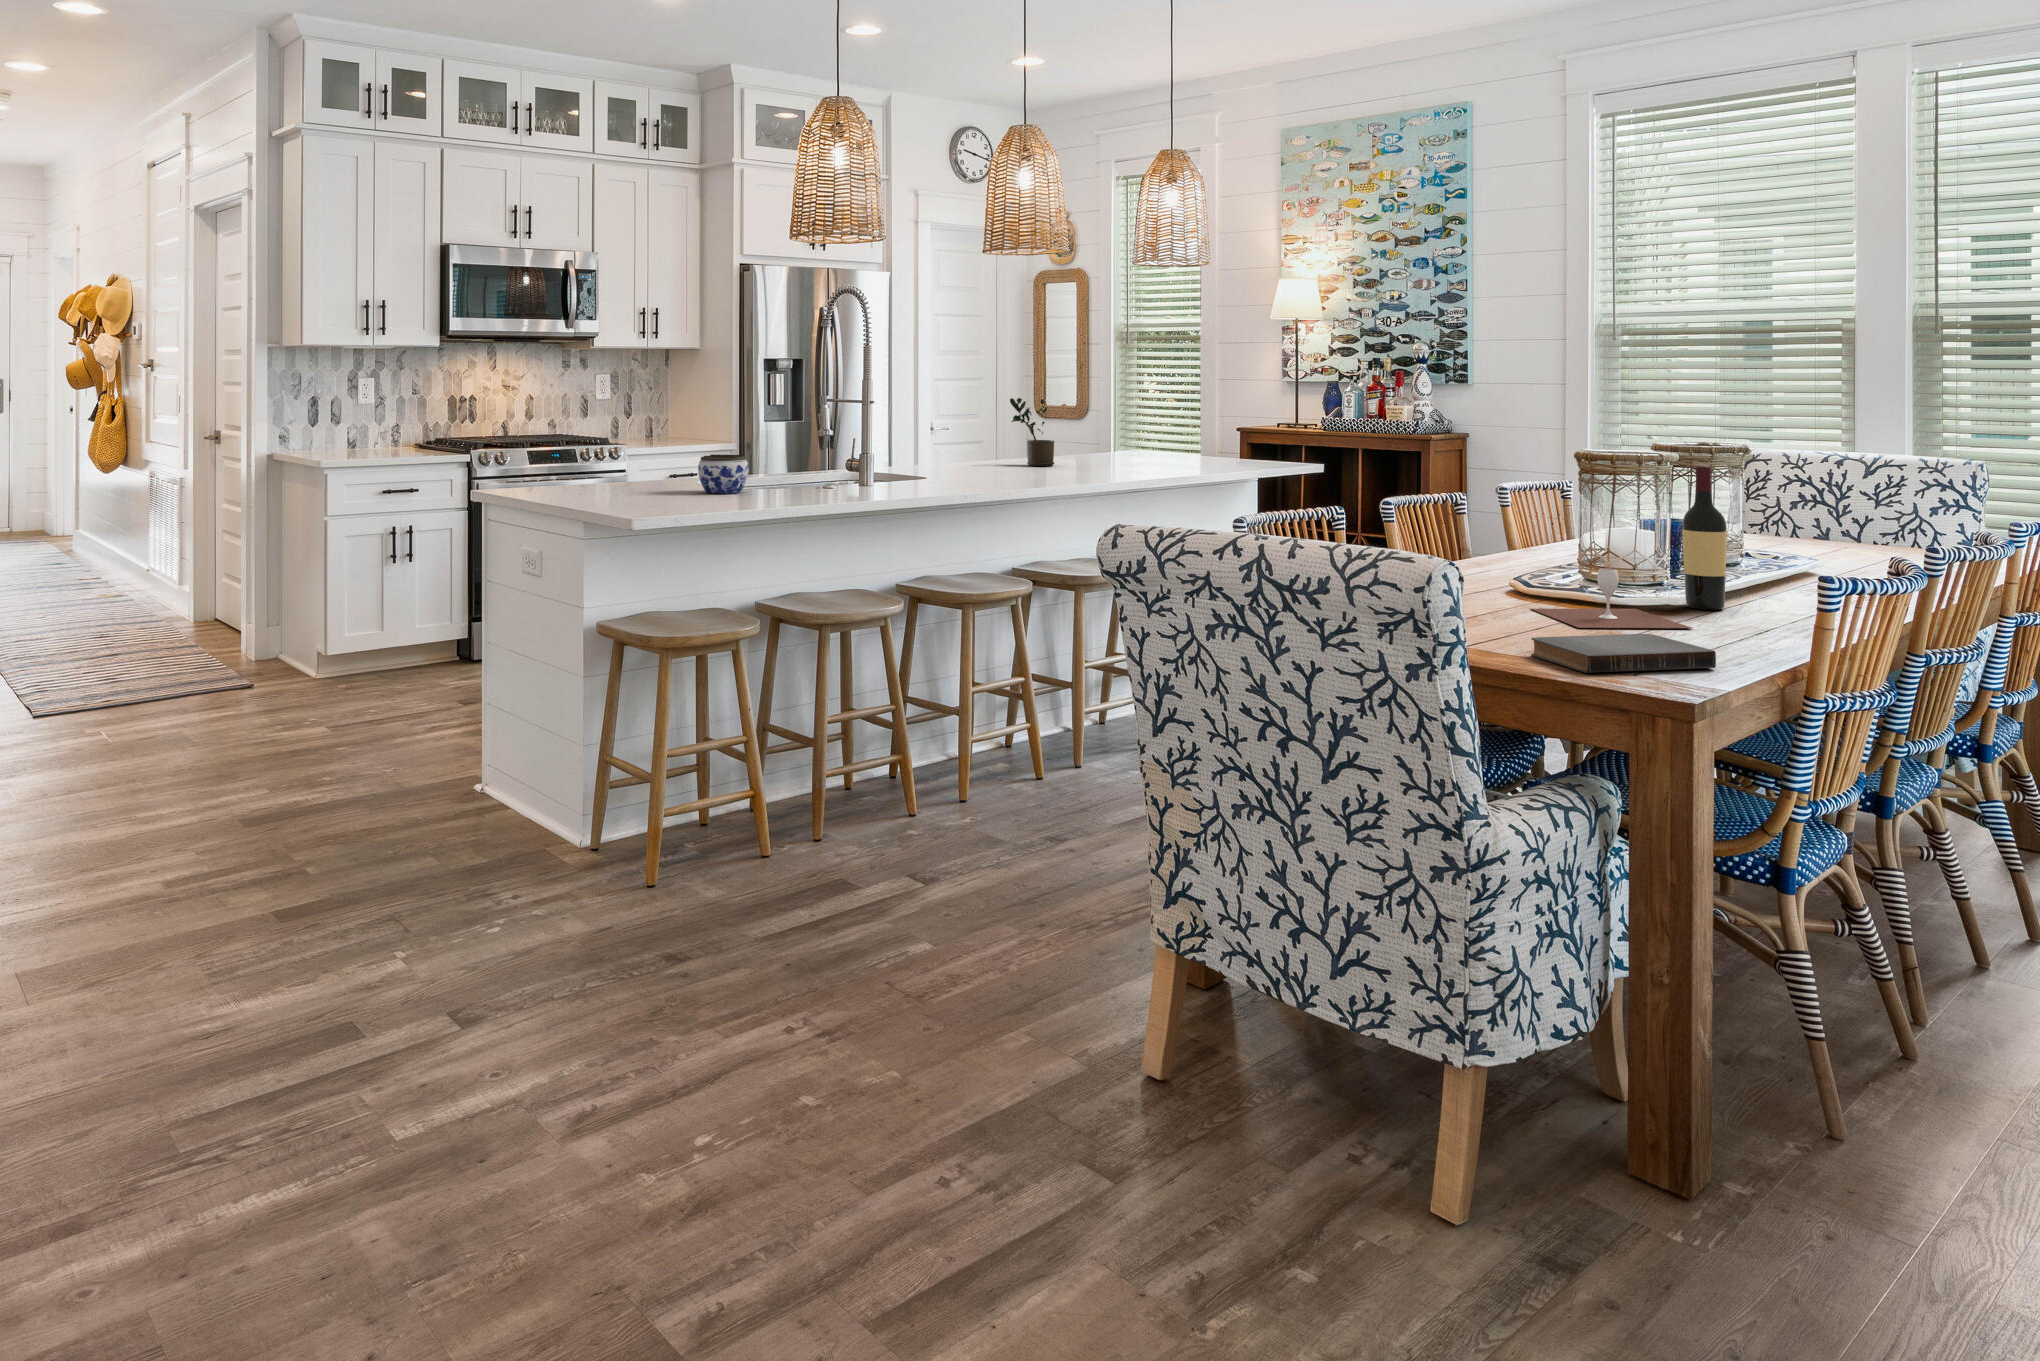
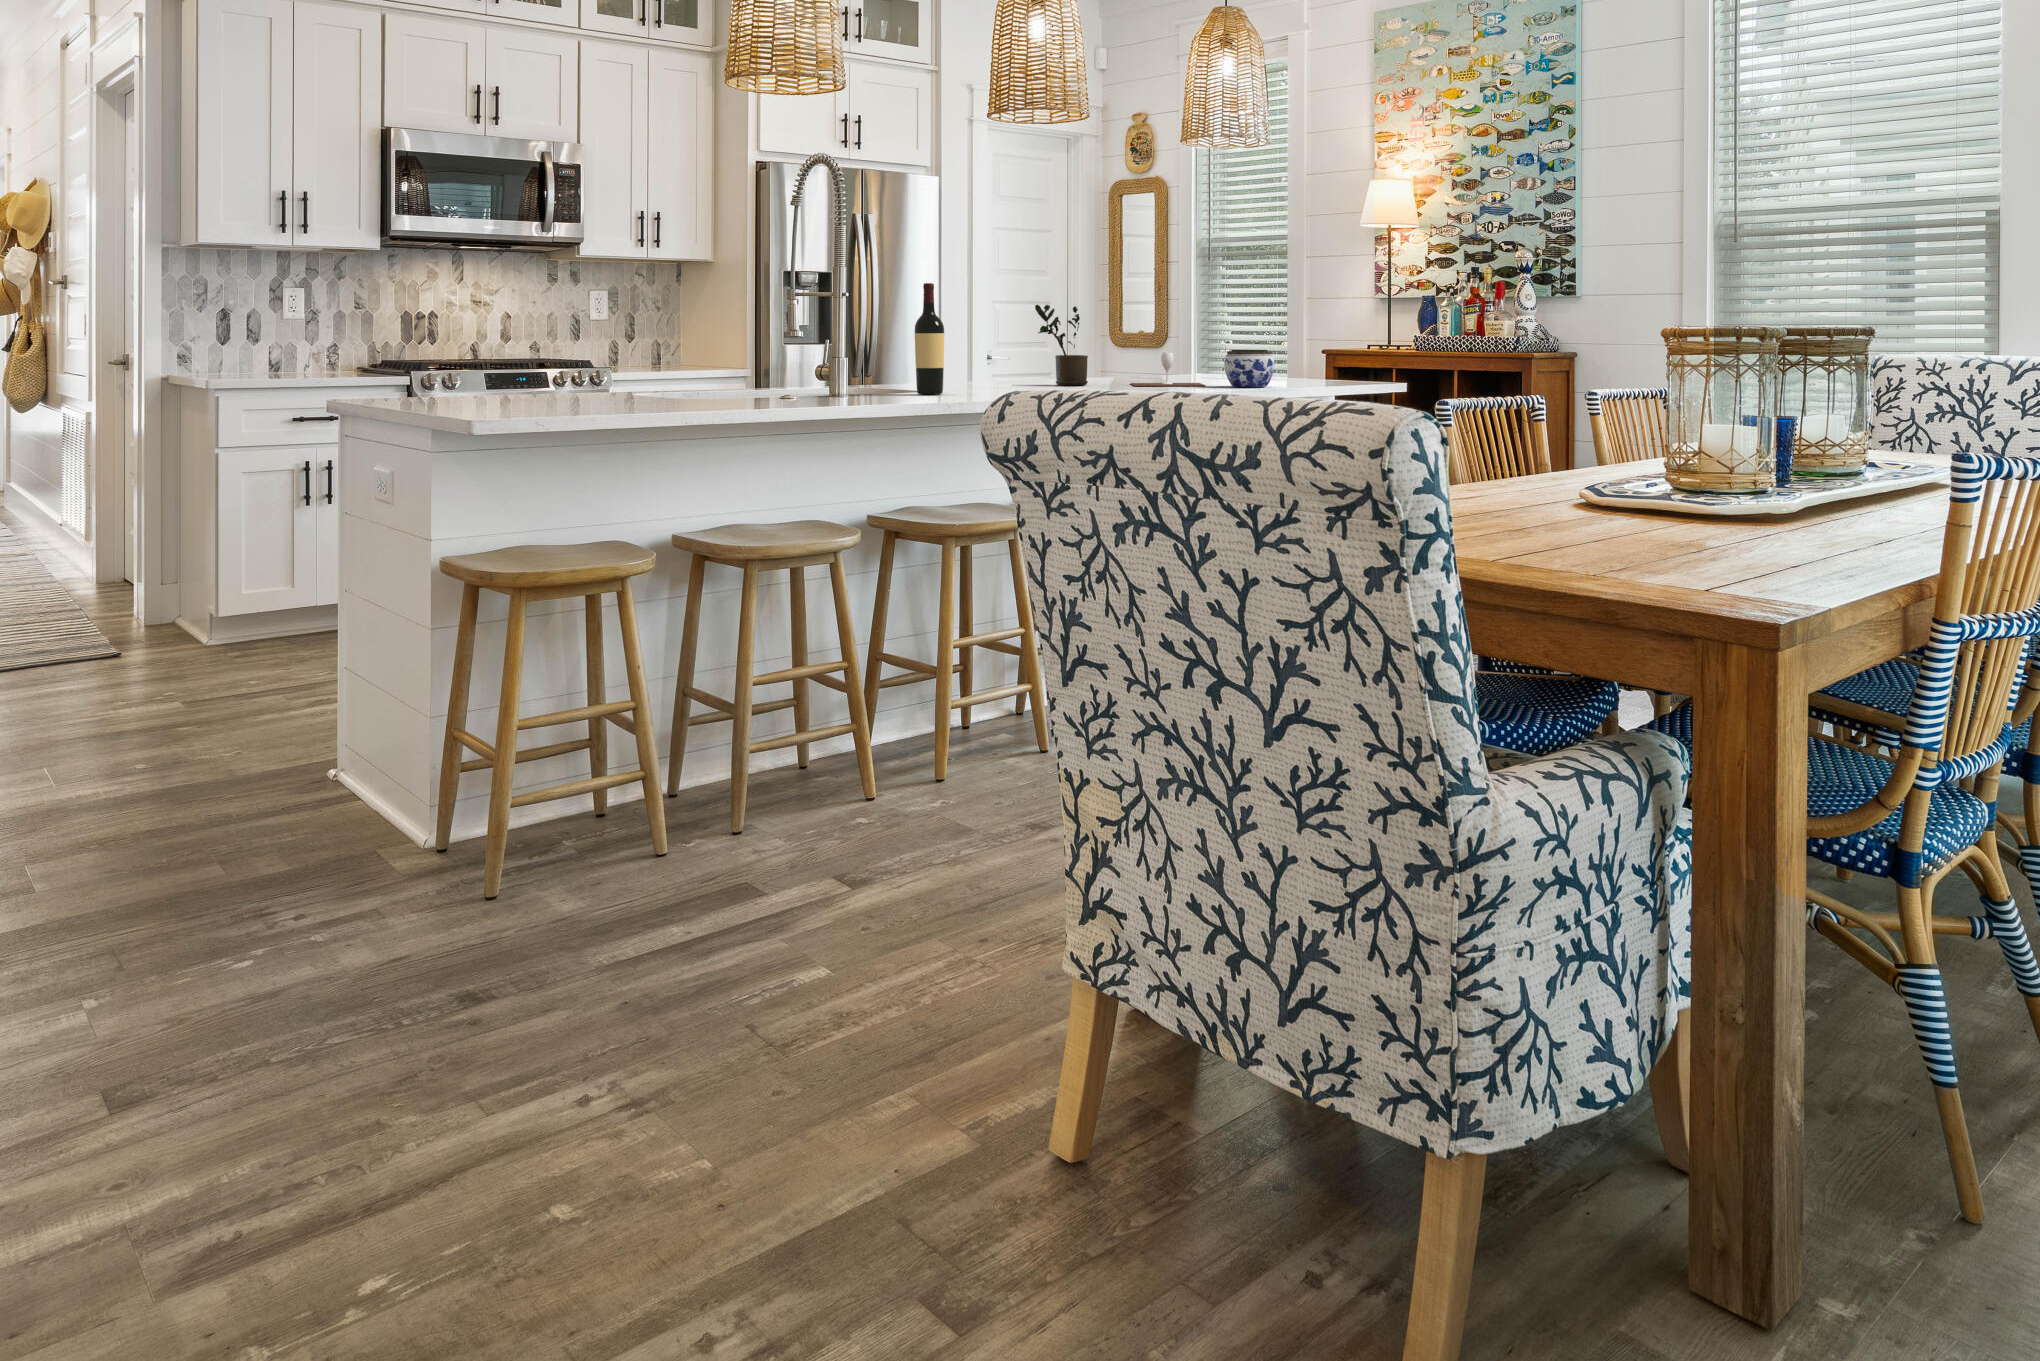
jar: present [698,454,748,494] -> present [1224,350,1275,387]
wine bottle: present [1683,466,1727,610] -> present [915,283,944,395]
wine glass: present [1530,568,1692,628] -> present [1131,352,1206,386]
book: present [1531,634,1716,673] -> none [1581,544,1821,591]

